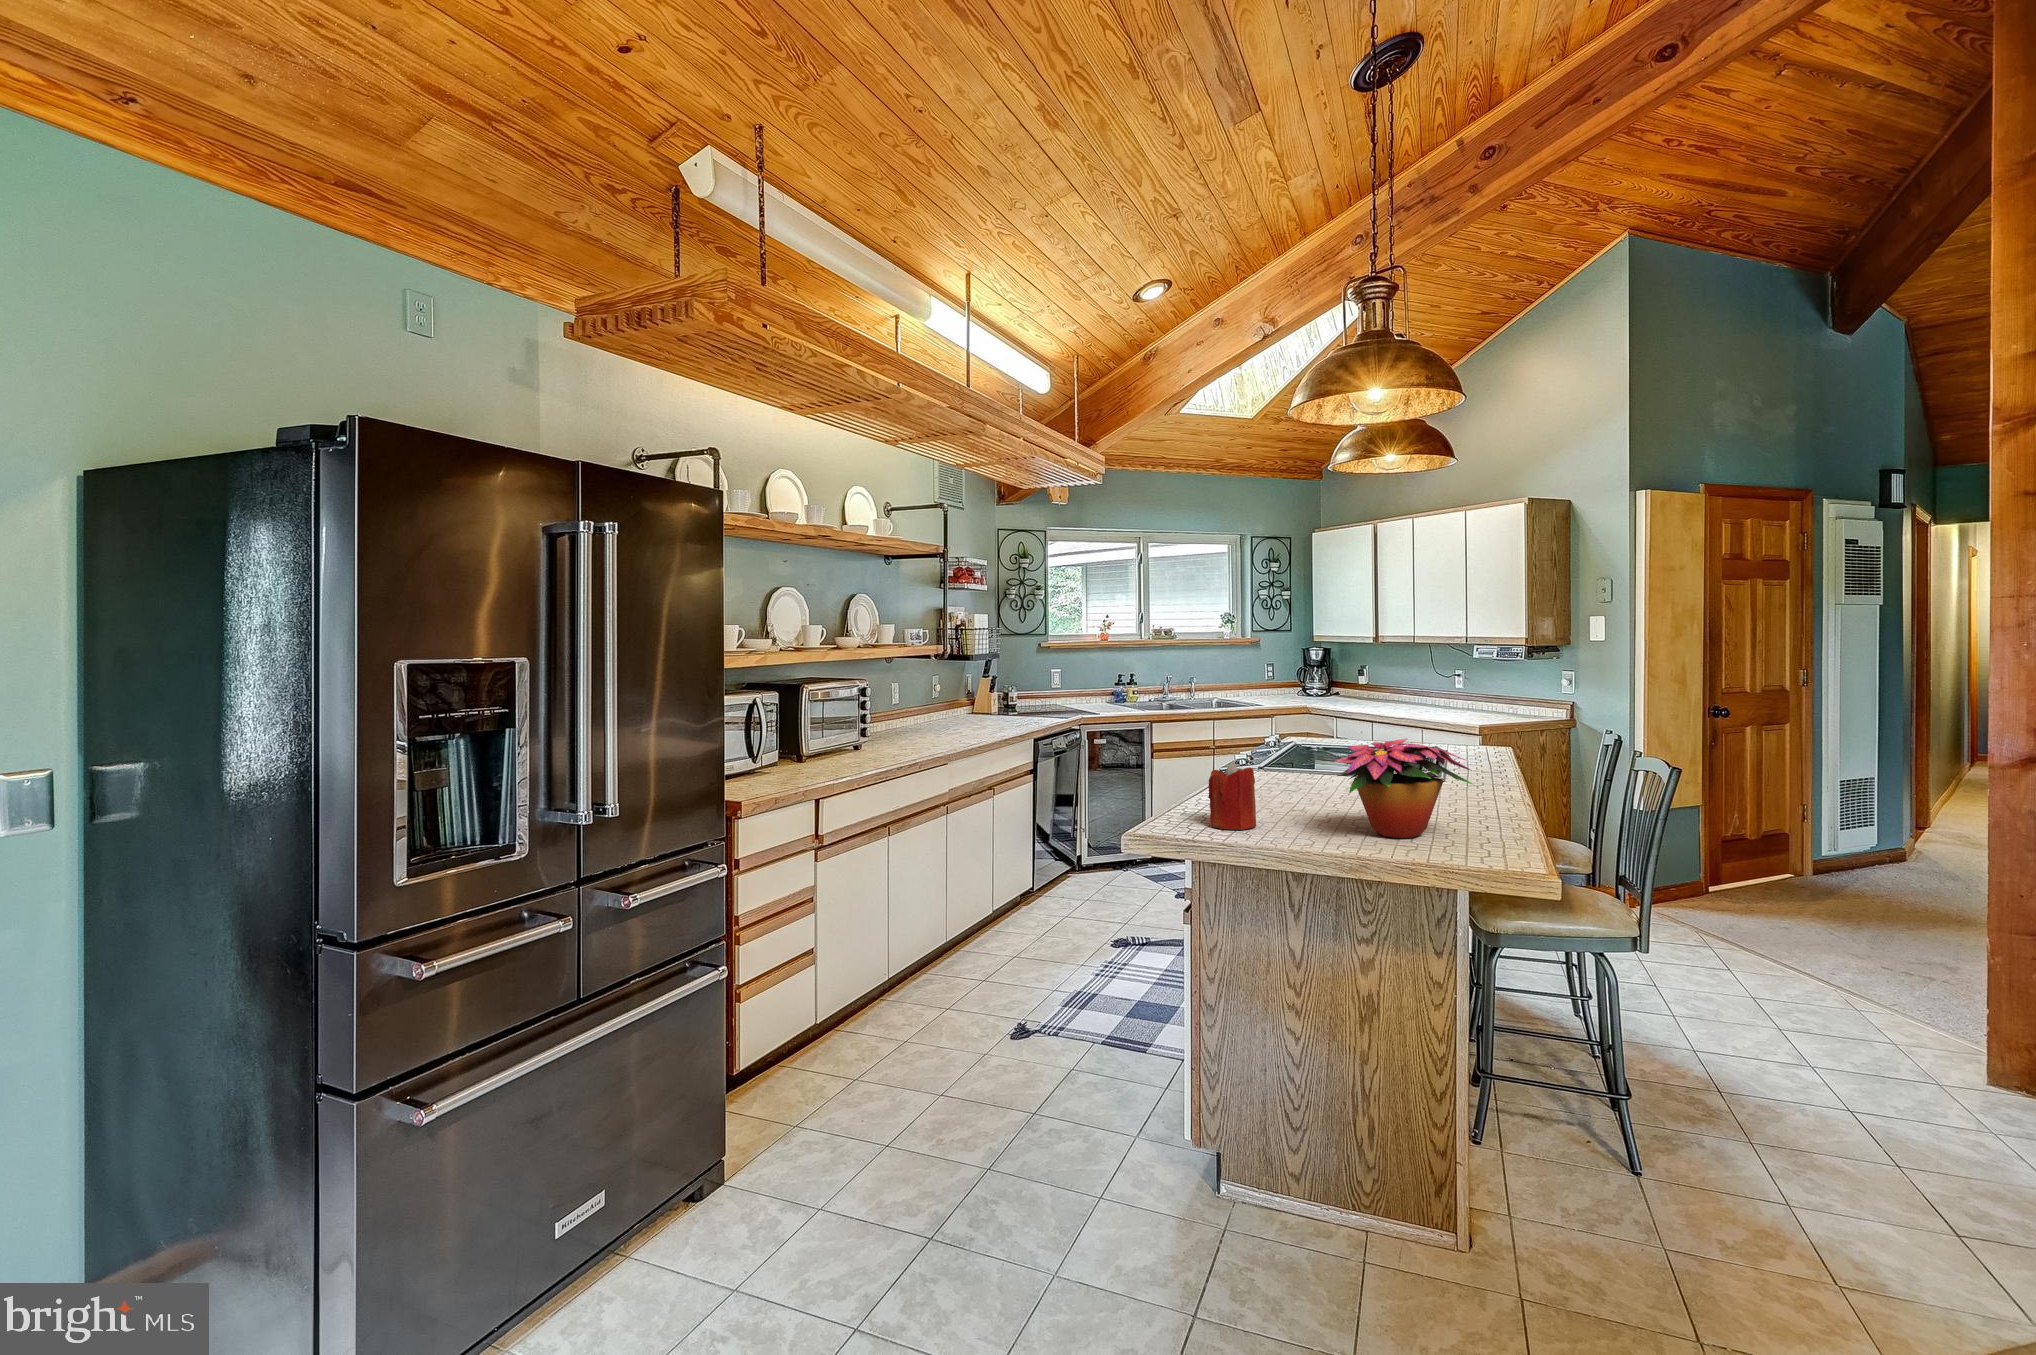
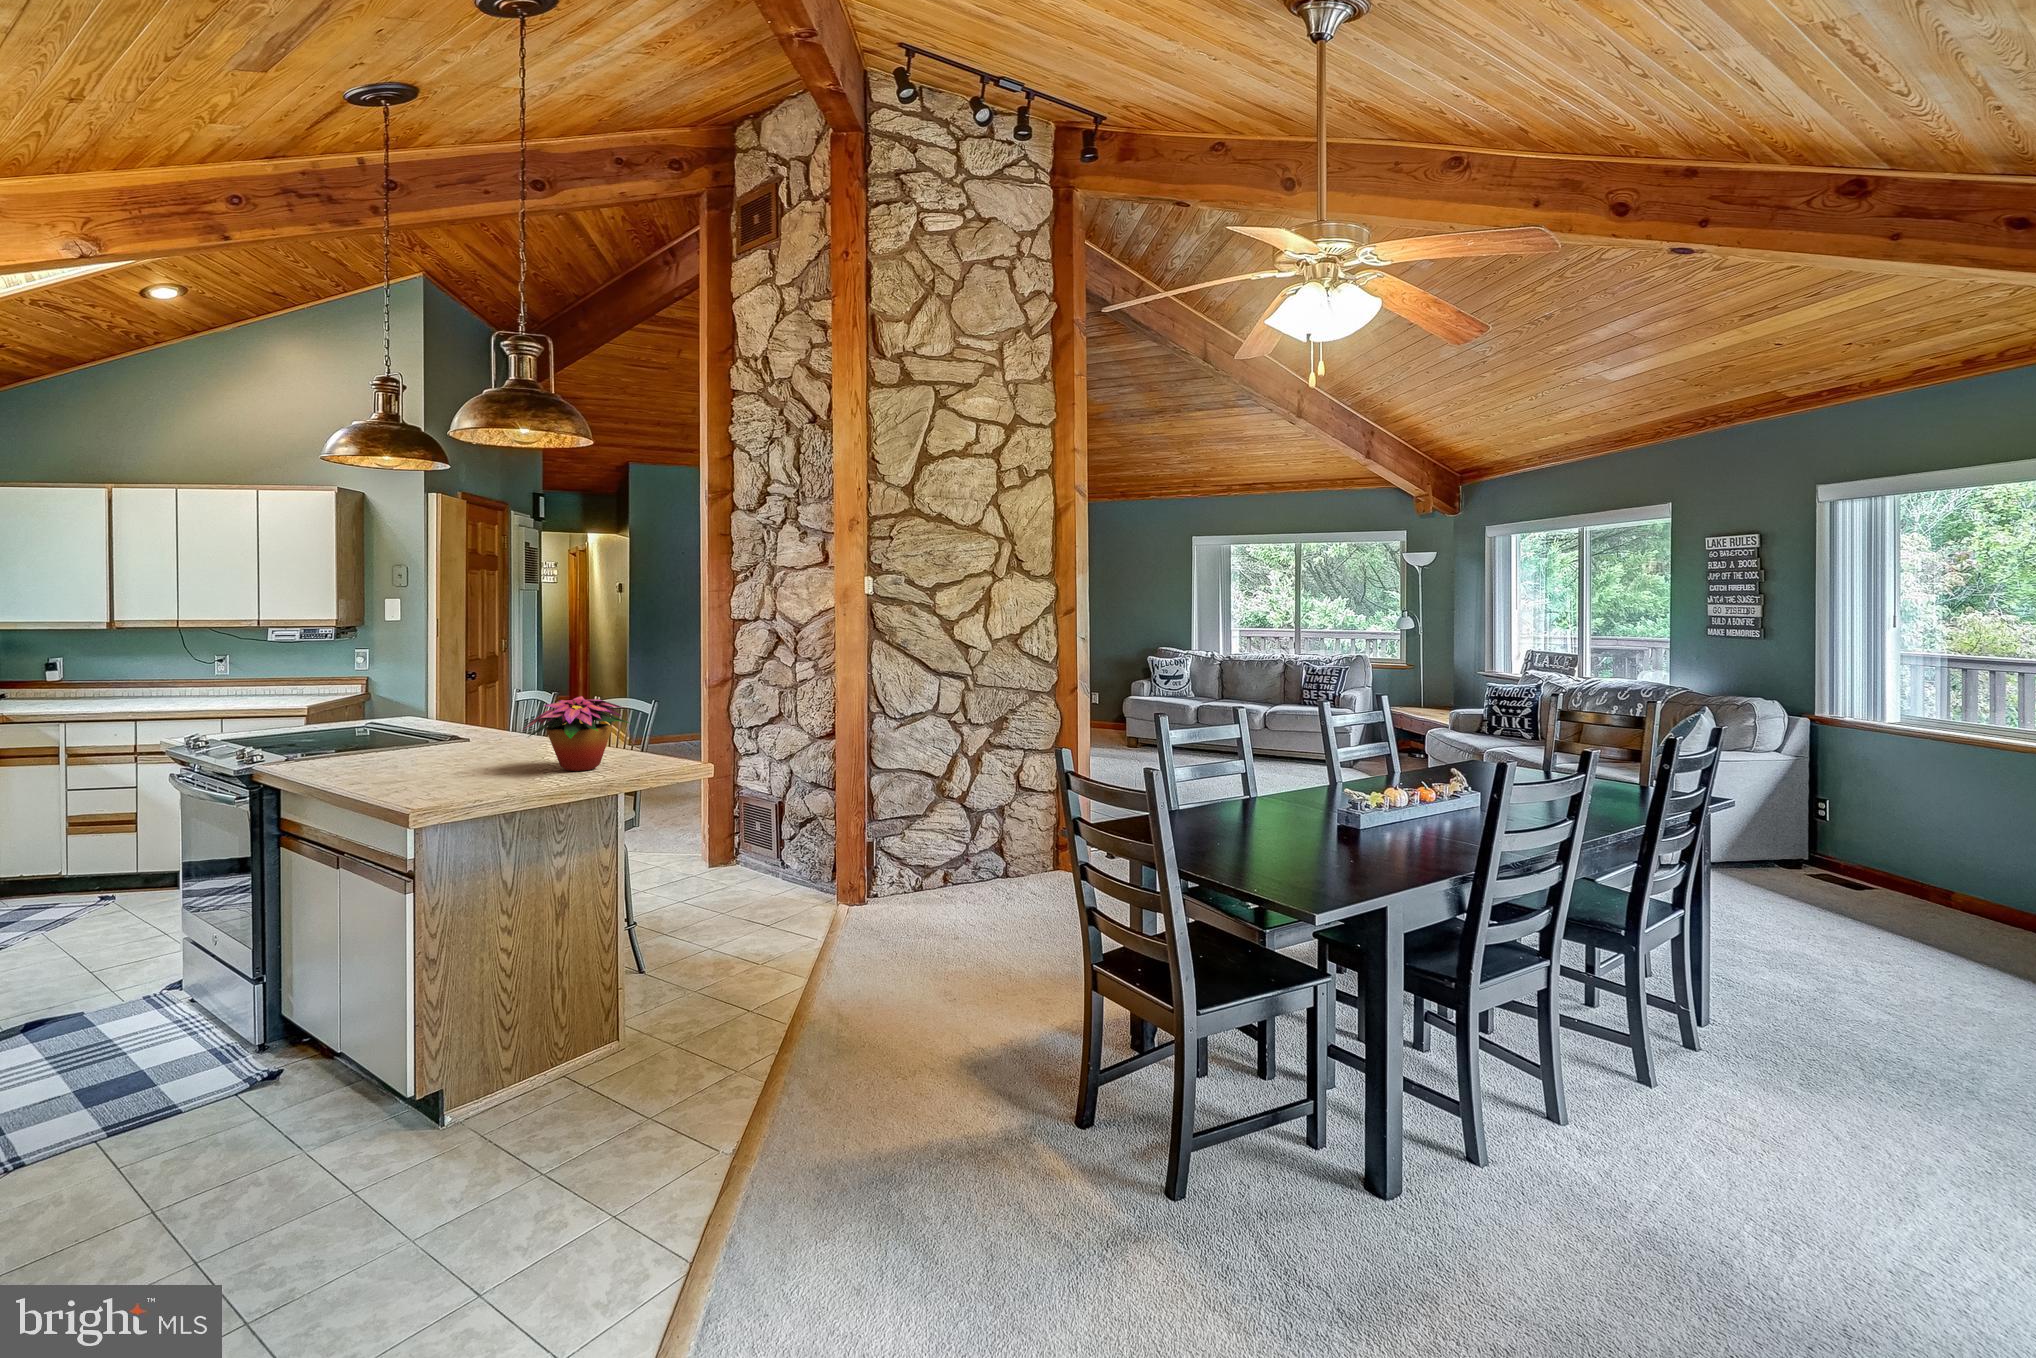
candle: present [1209,762,1256,830] -> none [420,727,465,788]

